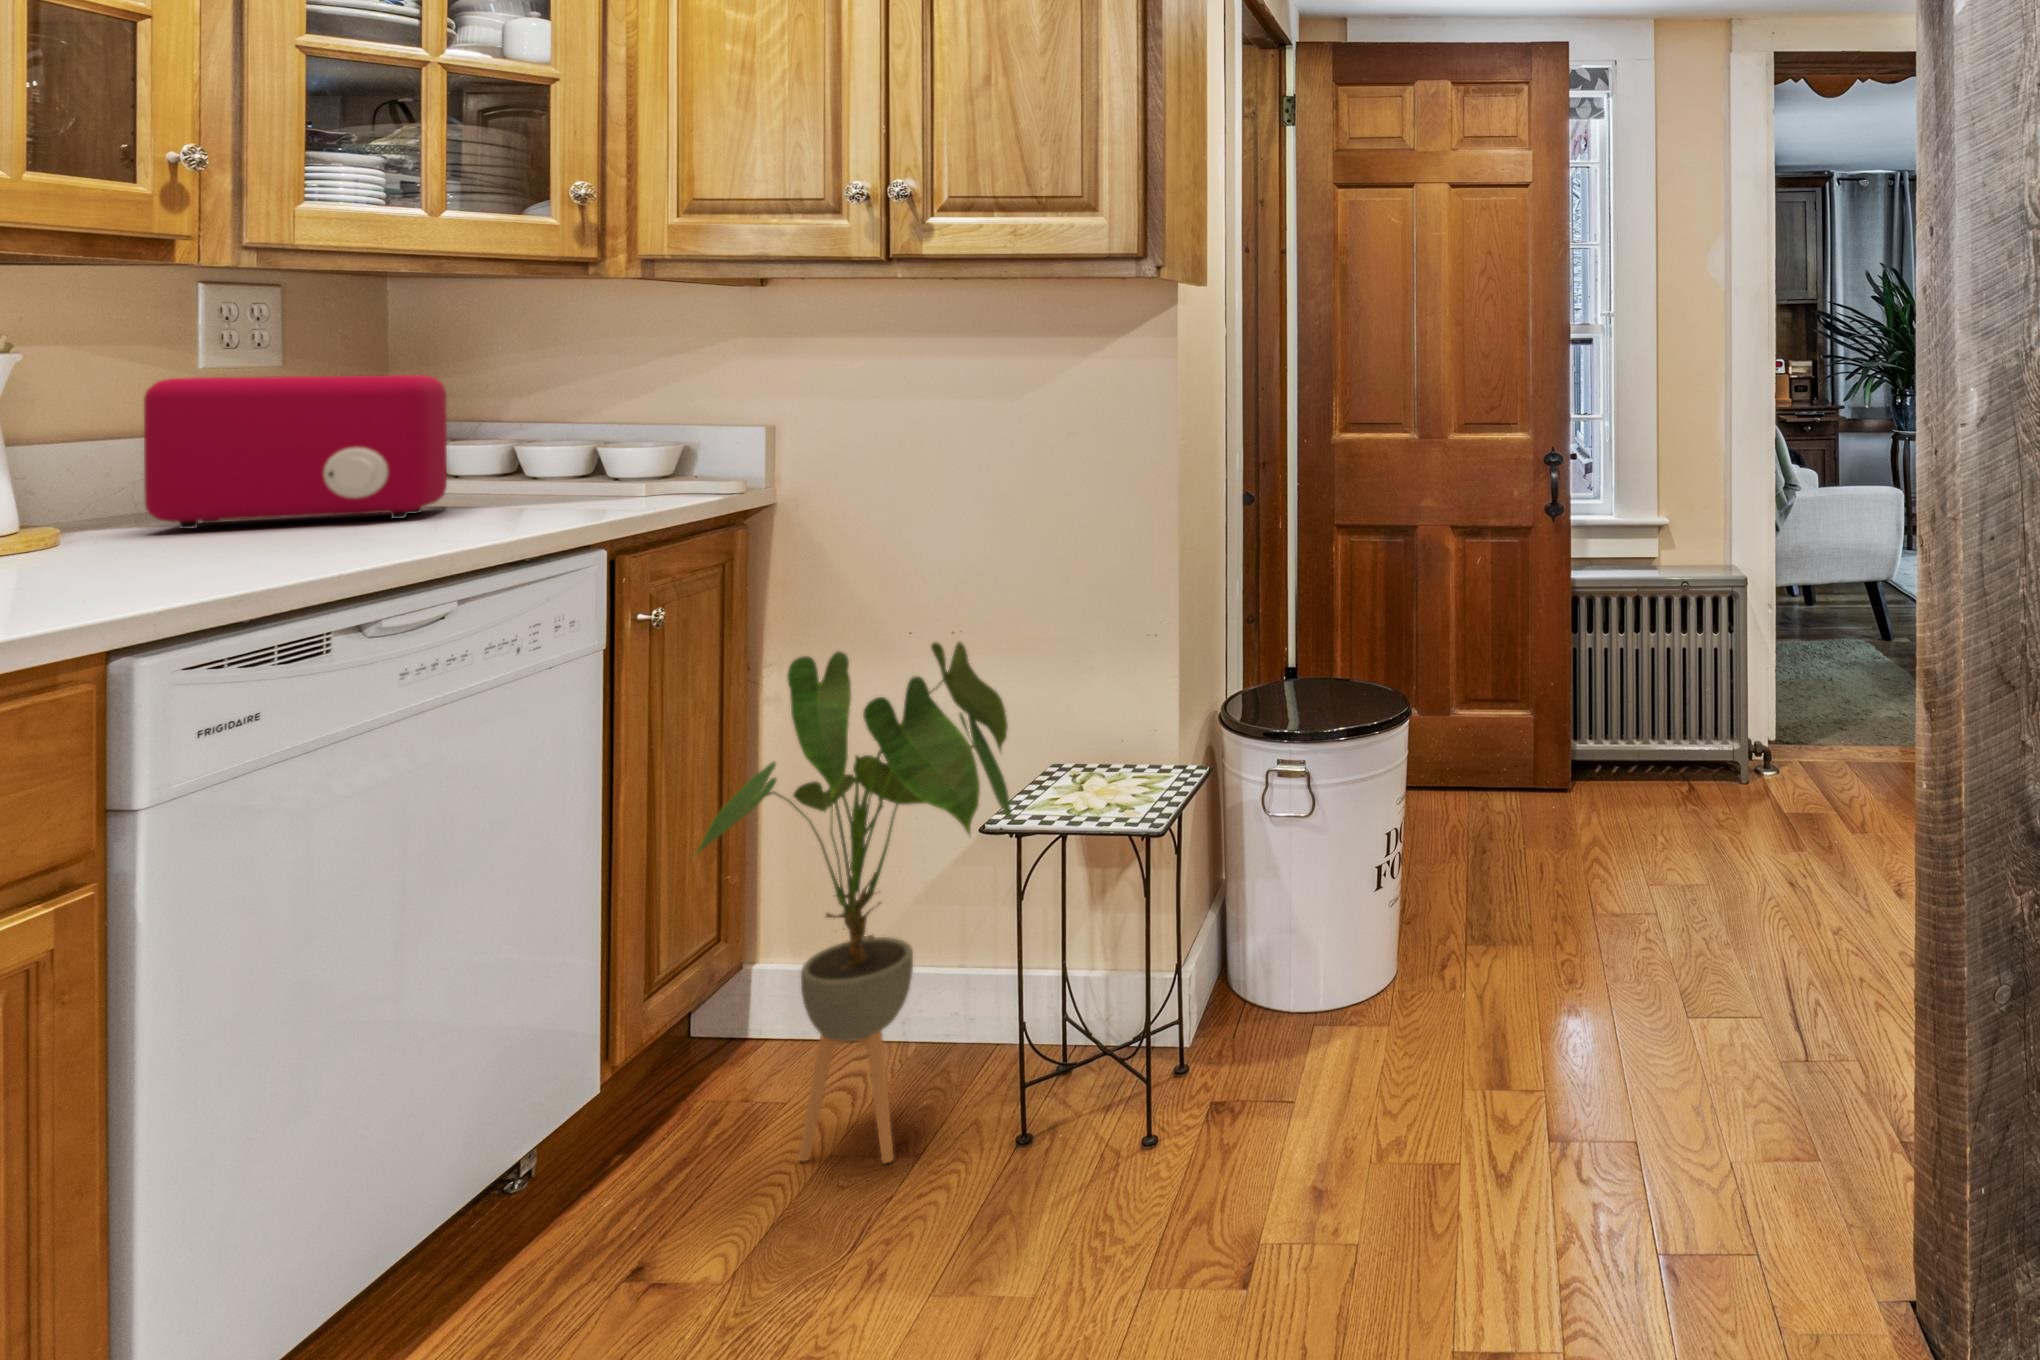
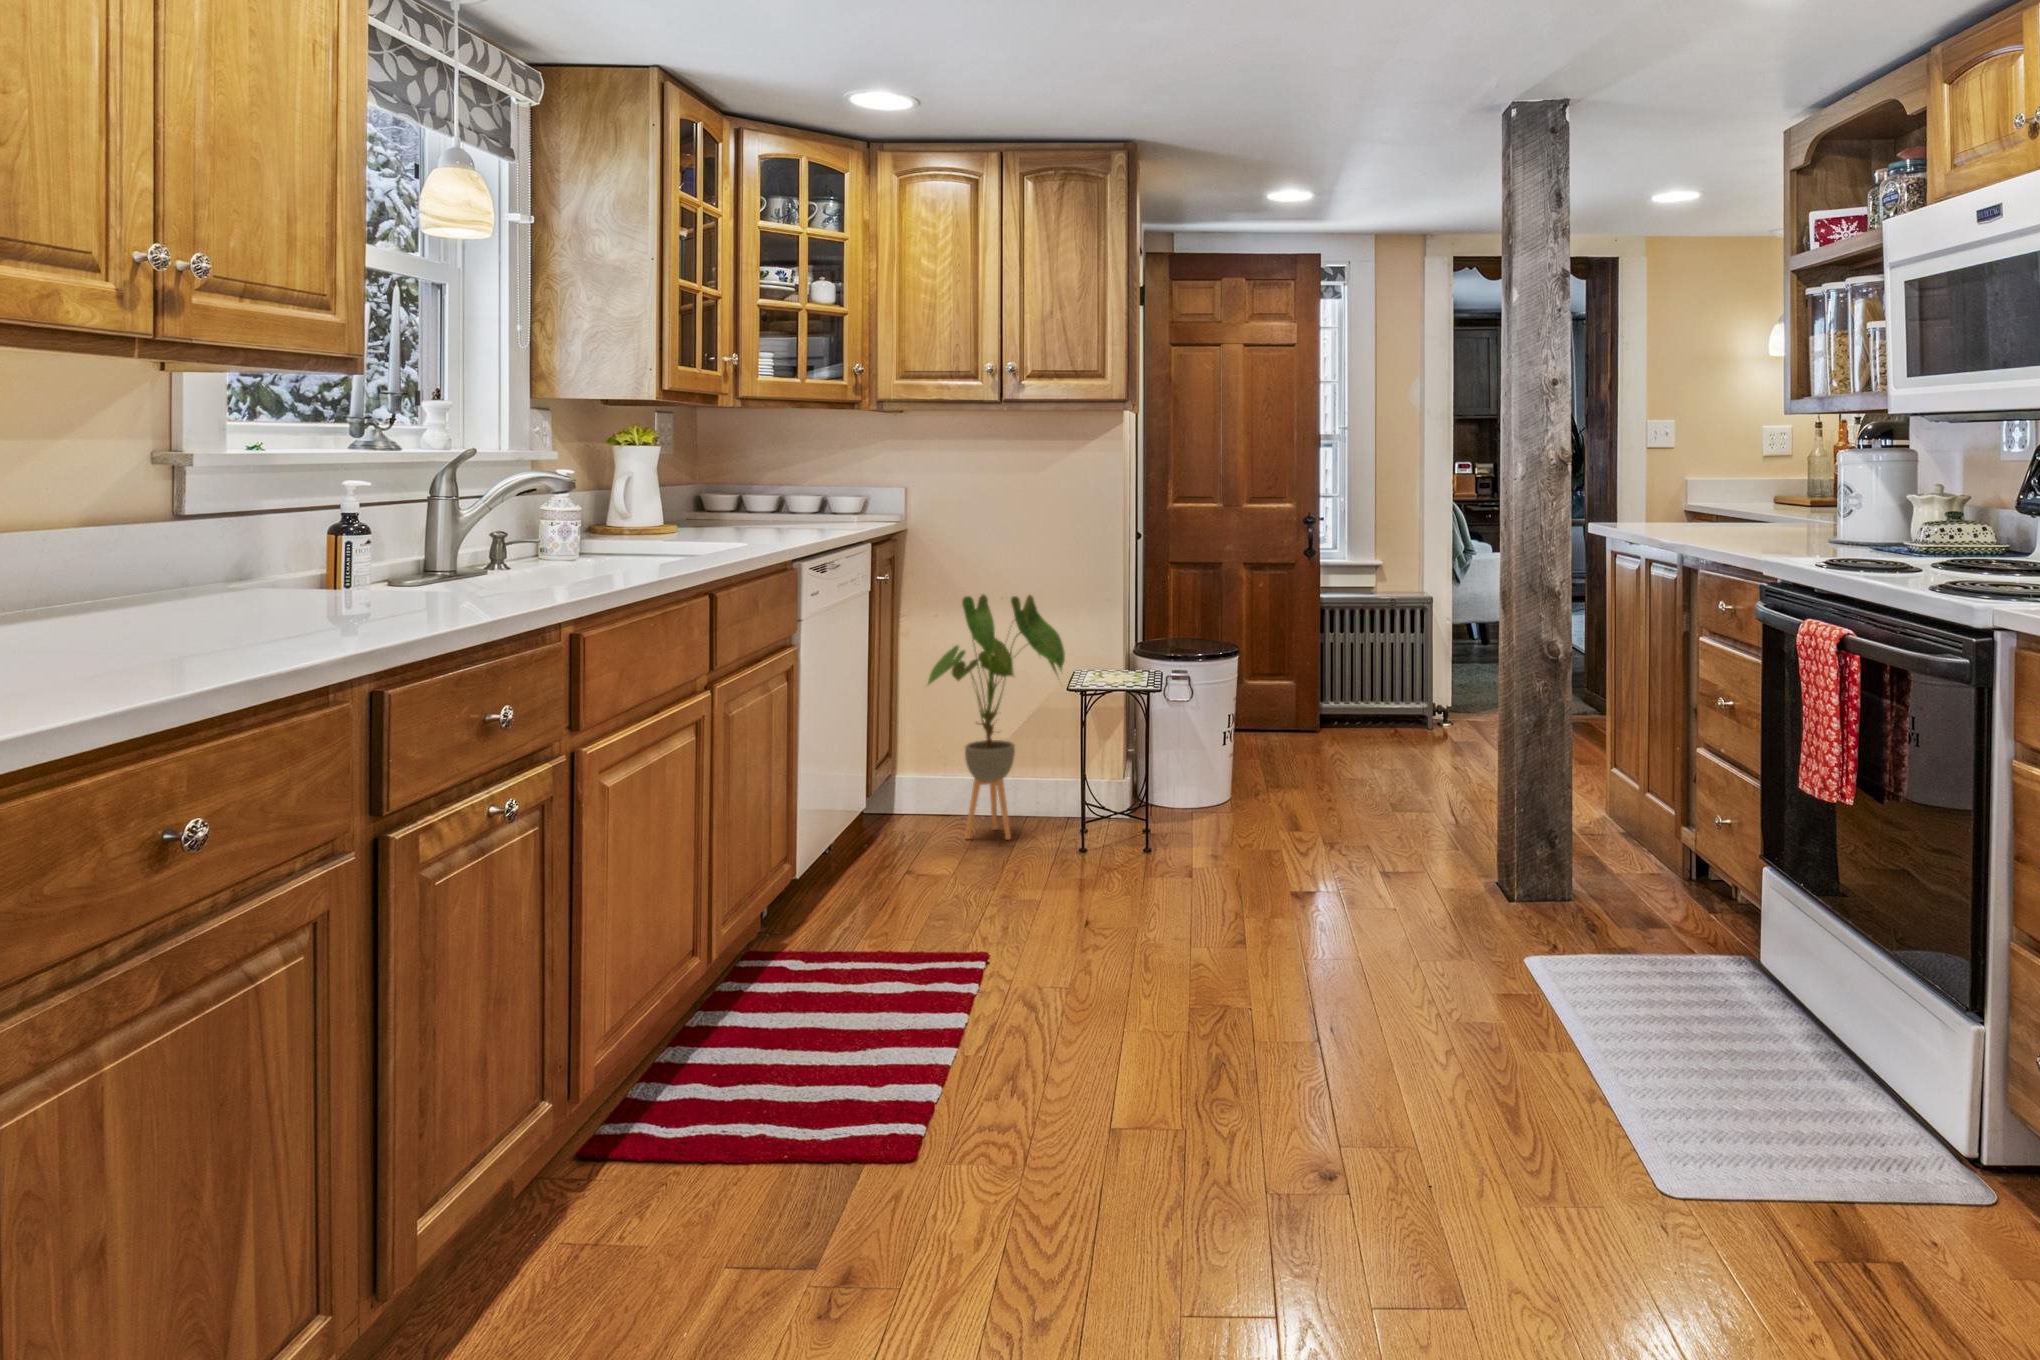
toaster: present [144,375,447,529] -> none [684,459,794,529]

